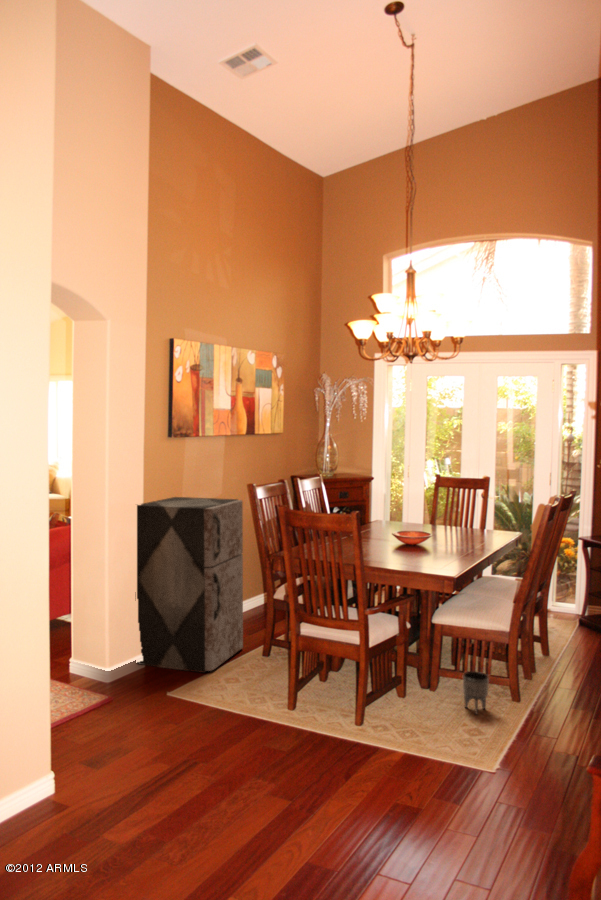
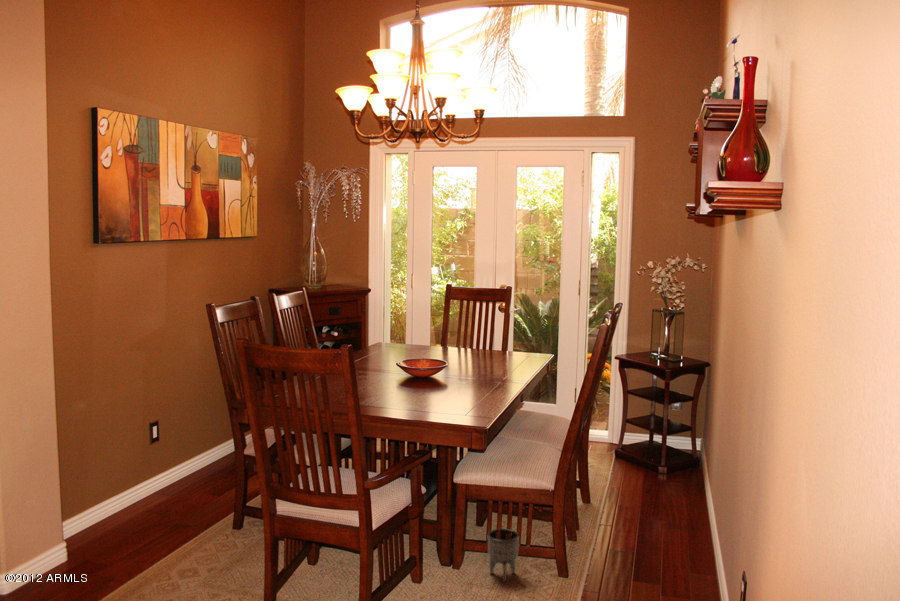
storage cabinet: present [137,497,243,673] -> none [45,322,208,555]

